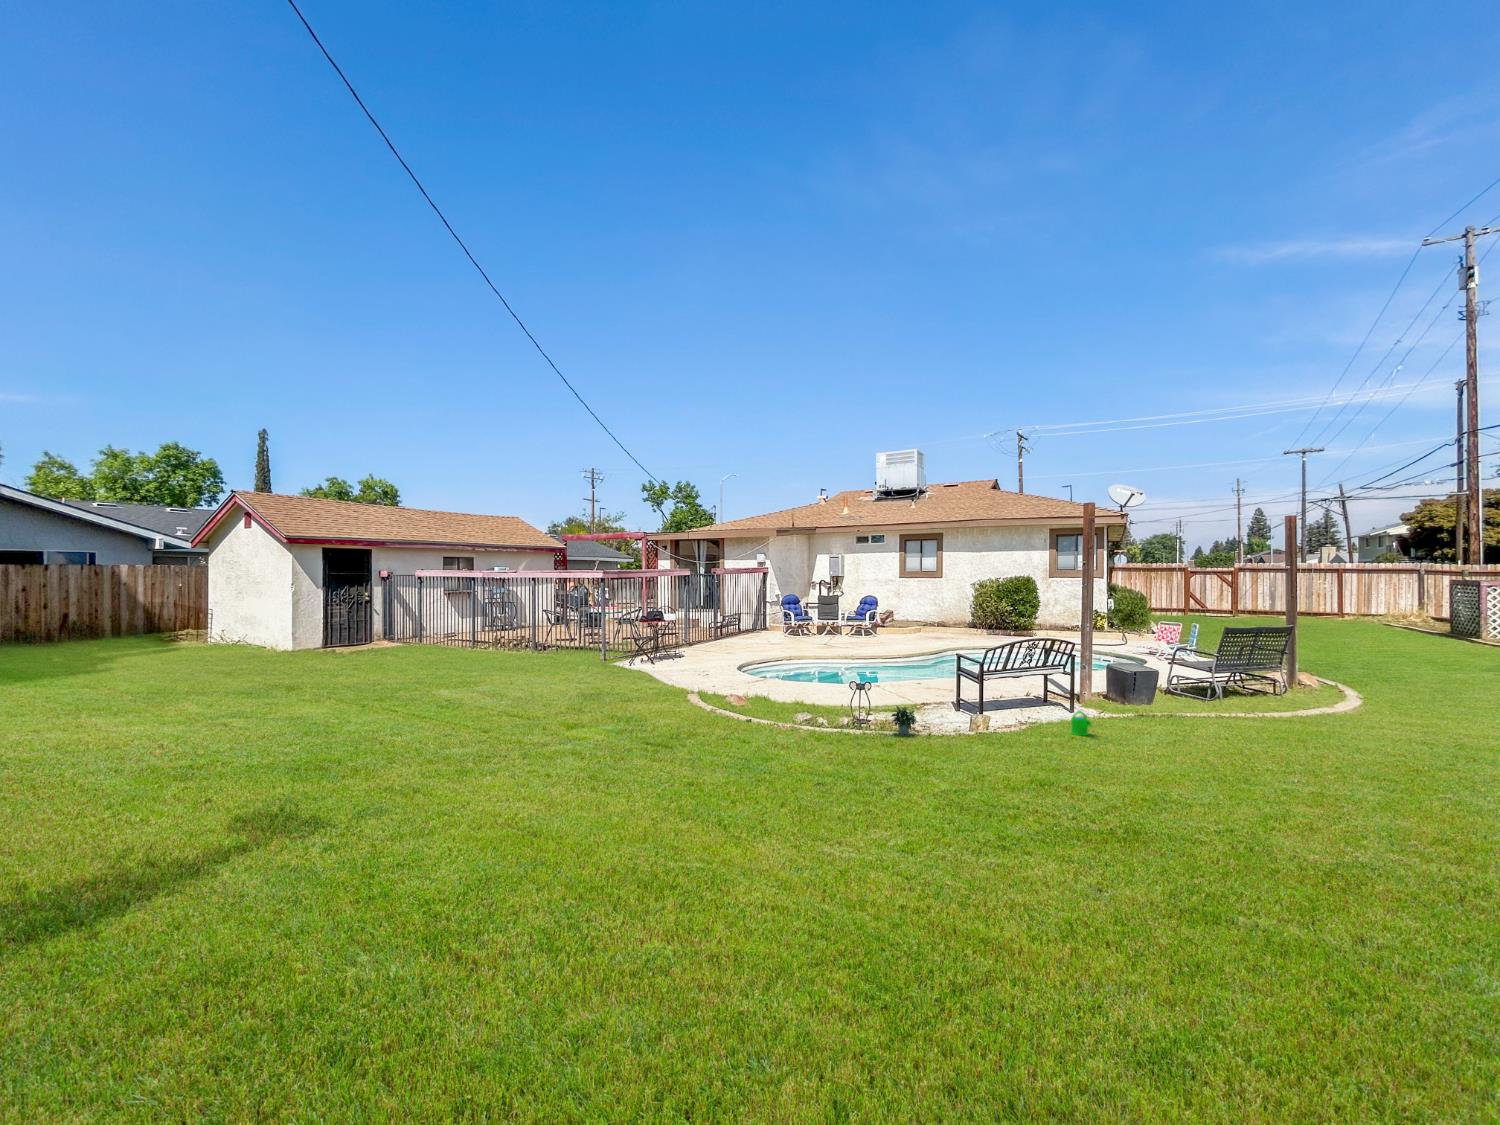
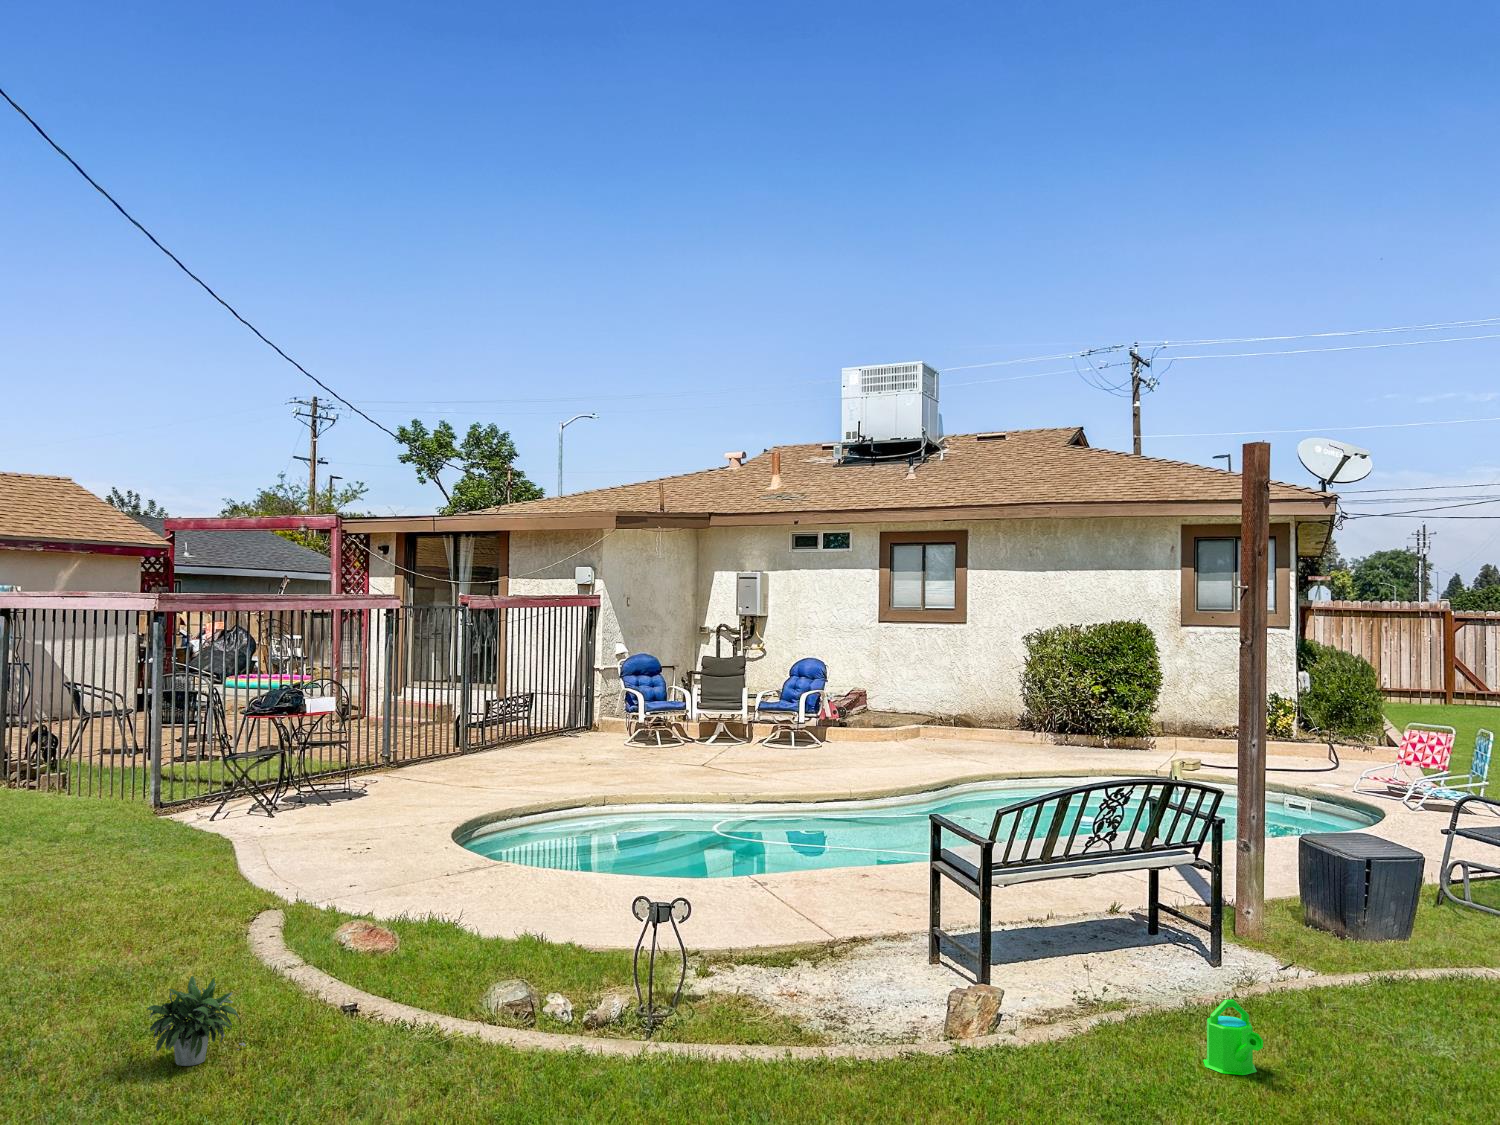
potted plant: present [891,706,917,734] -> present [147,976,246,1066]

